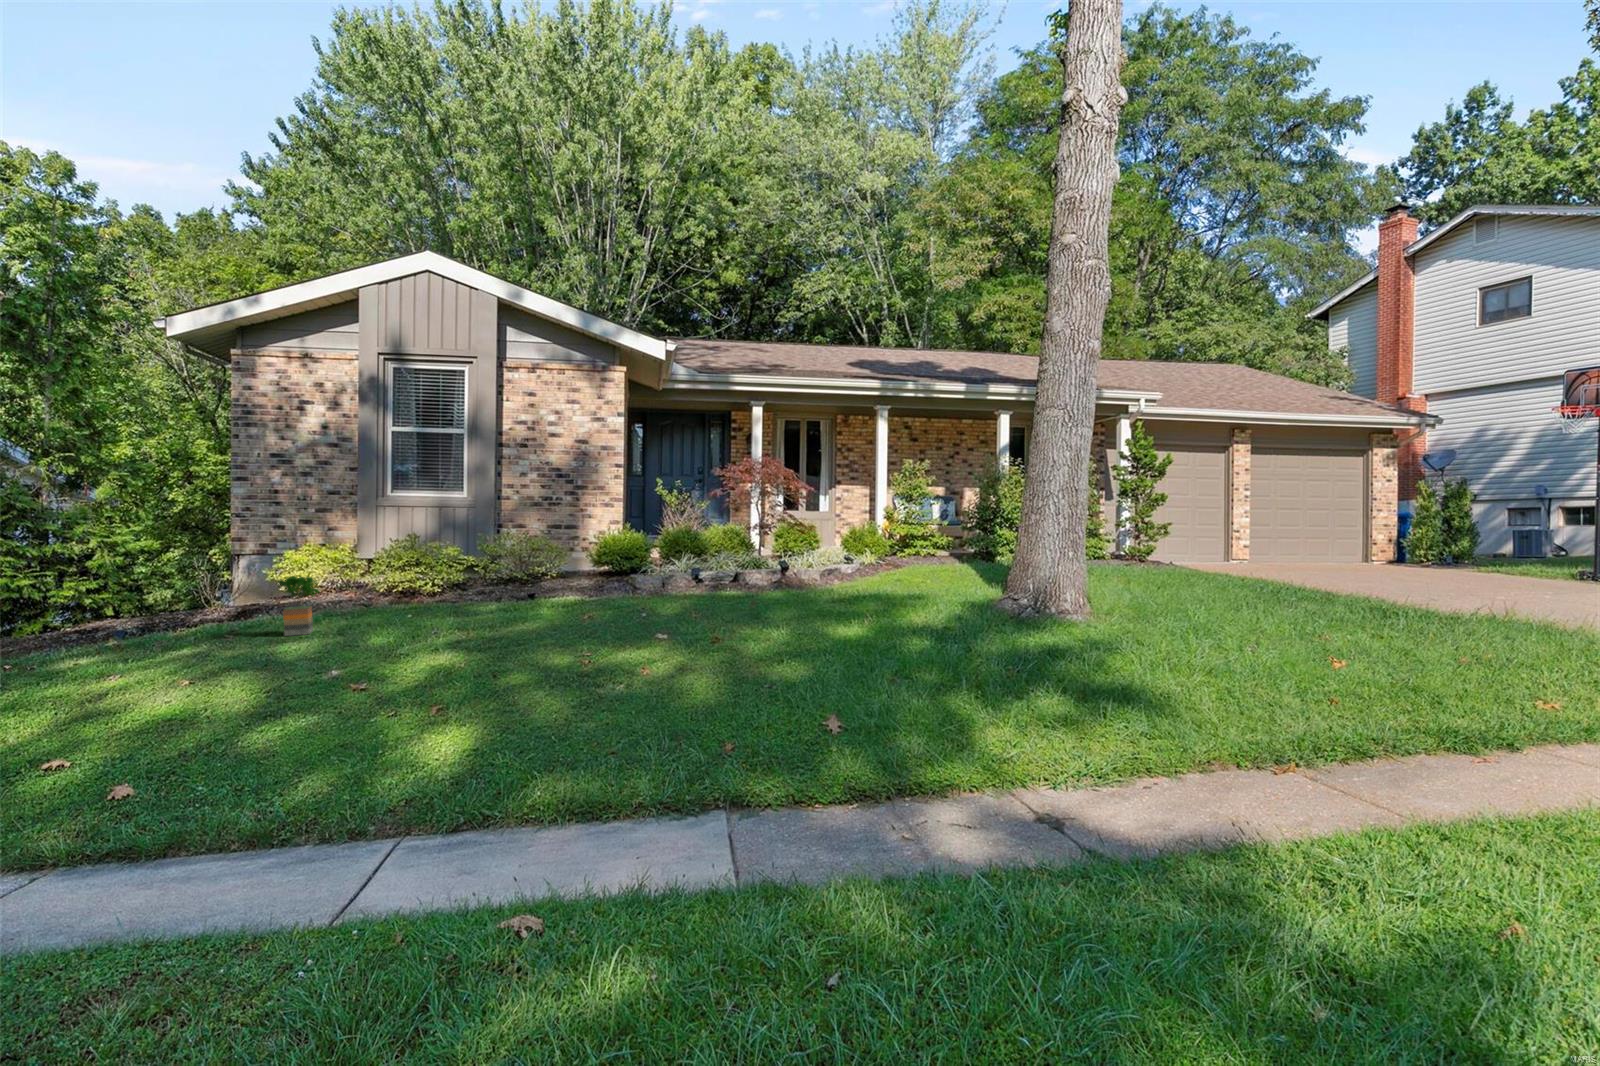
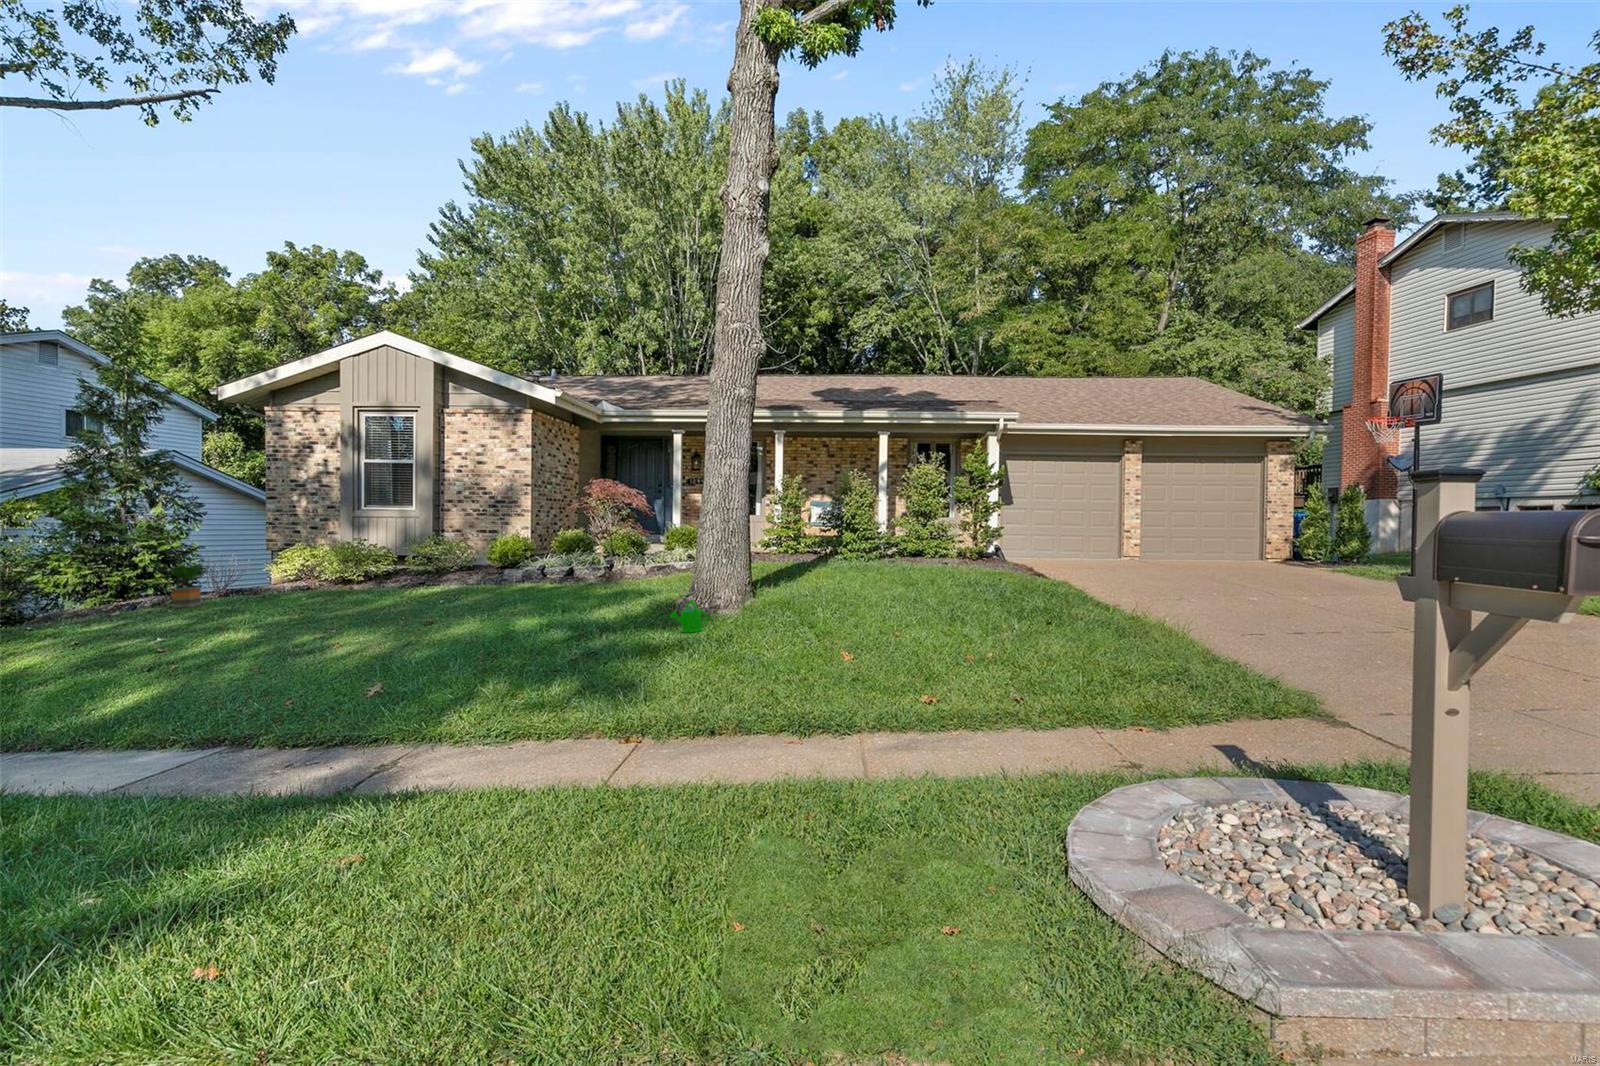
watering can: none [1143,608,1172,645] -> present [670,600,709,633]

